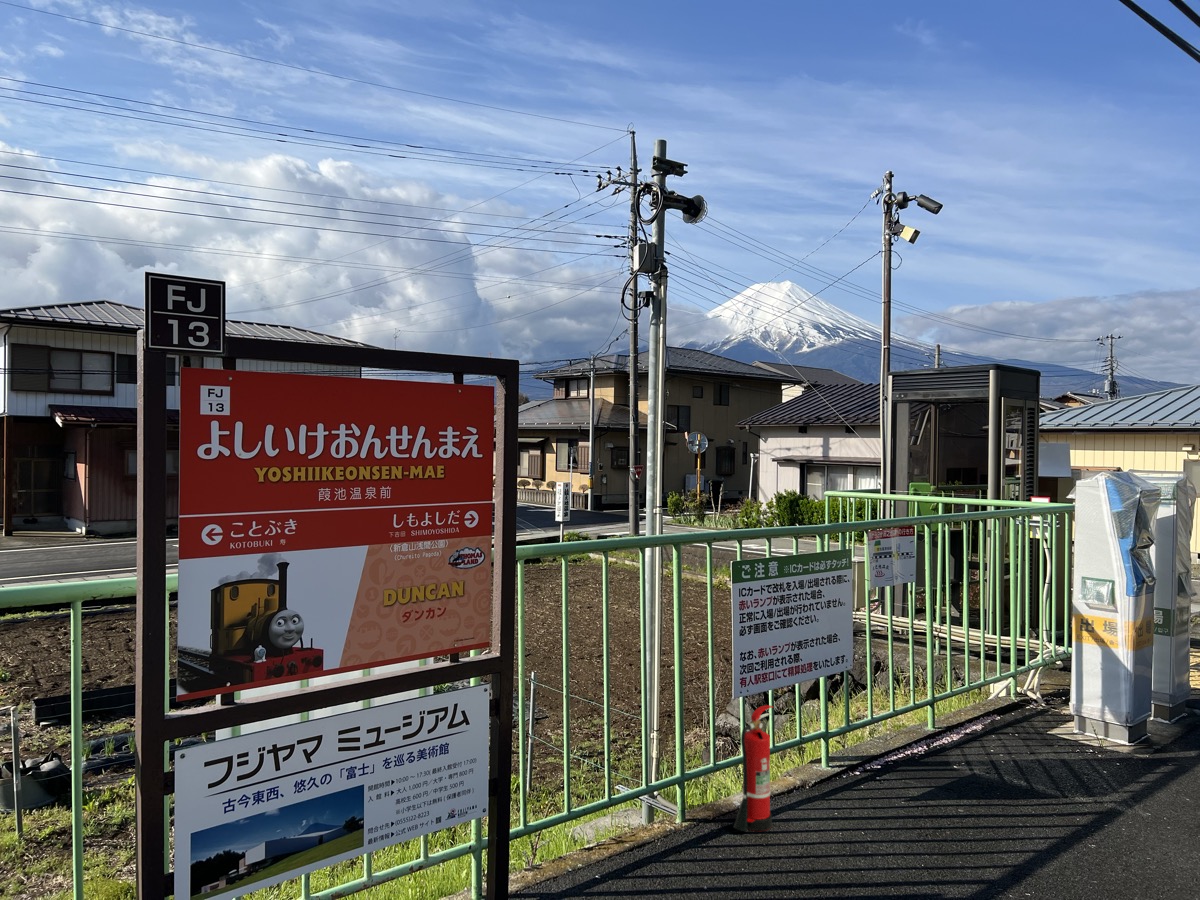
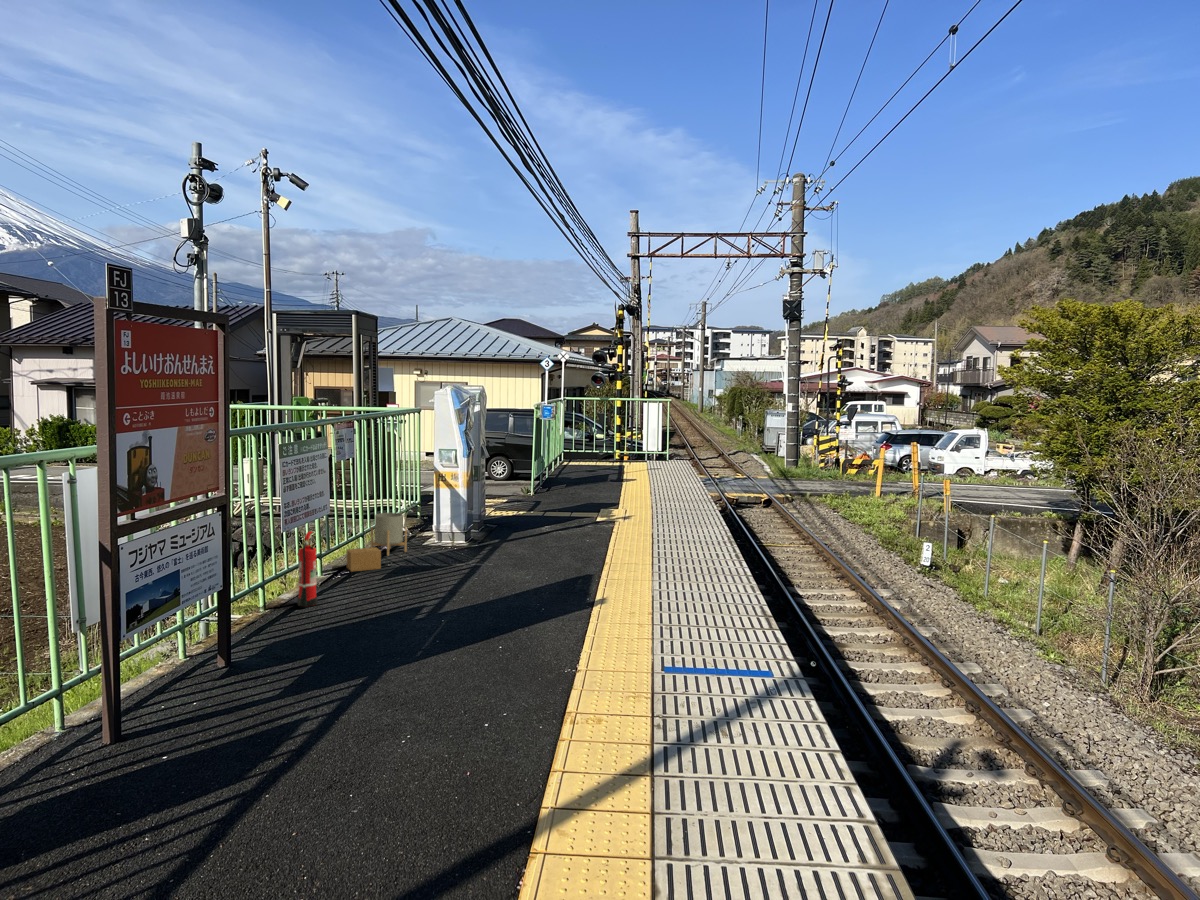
planter: none [951,671,1013,747] -> present [371,513,407,556]
cardboard box: none [885,727,937,775] -> present [347,547,381,571]

